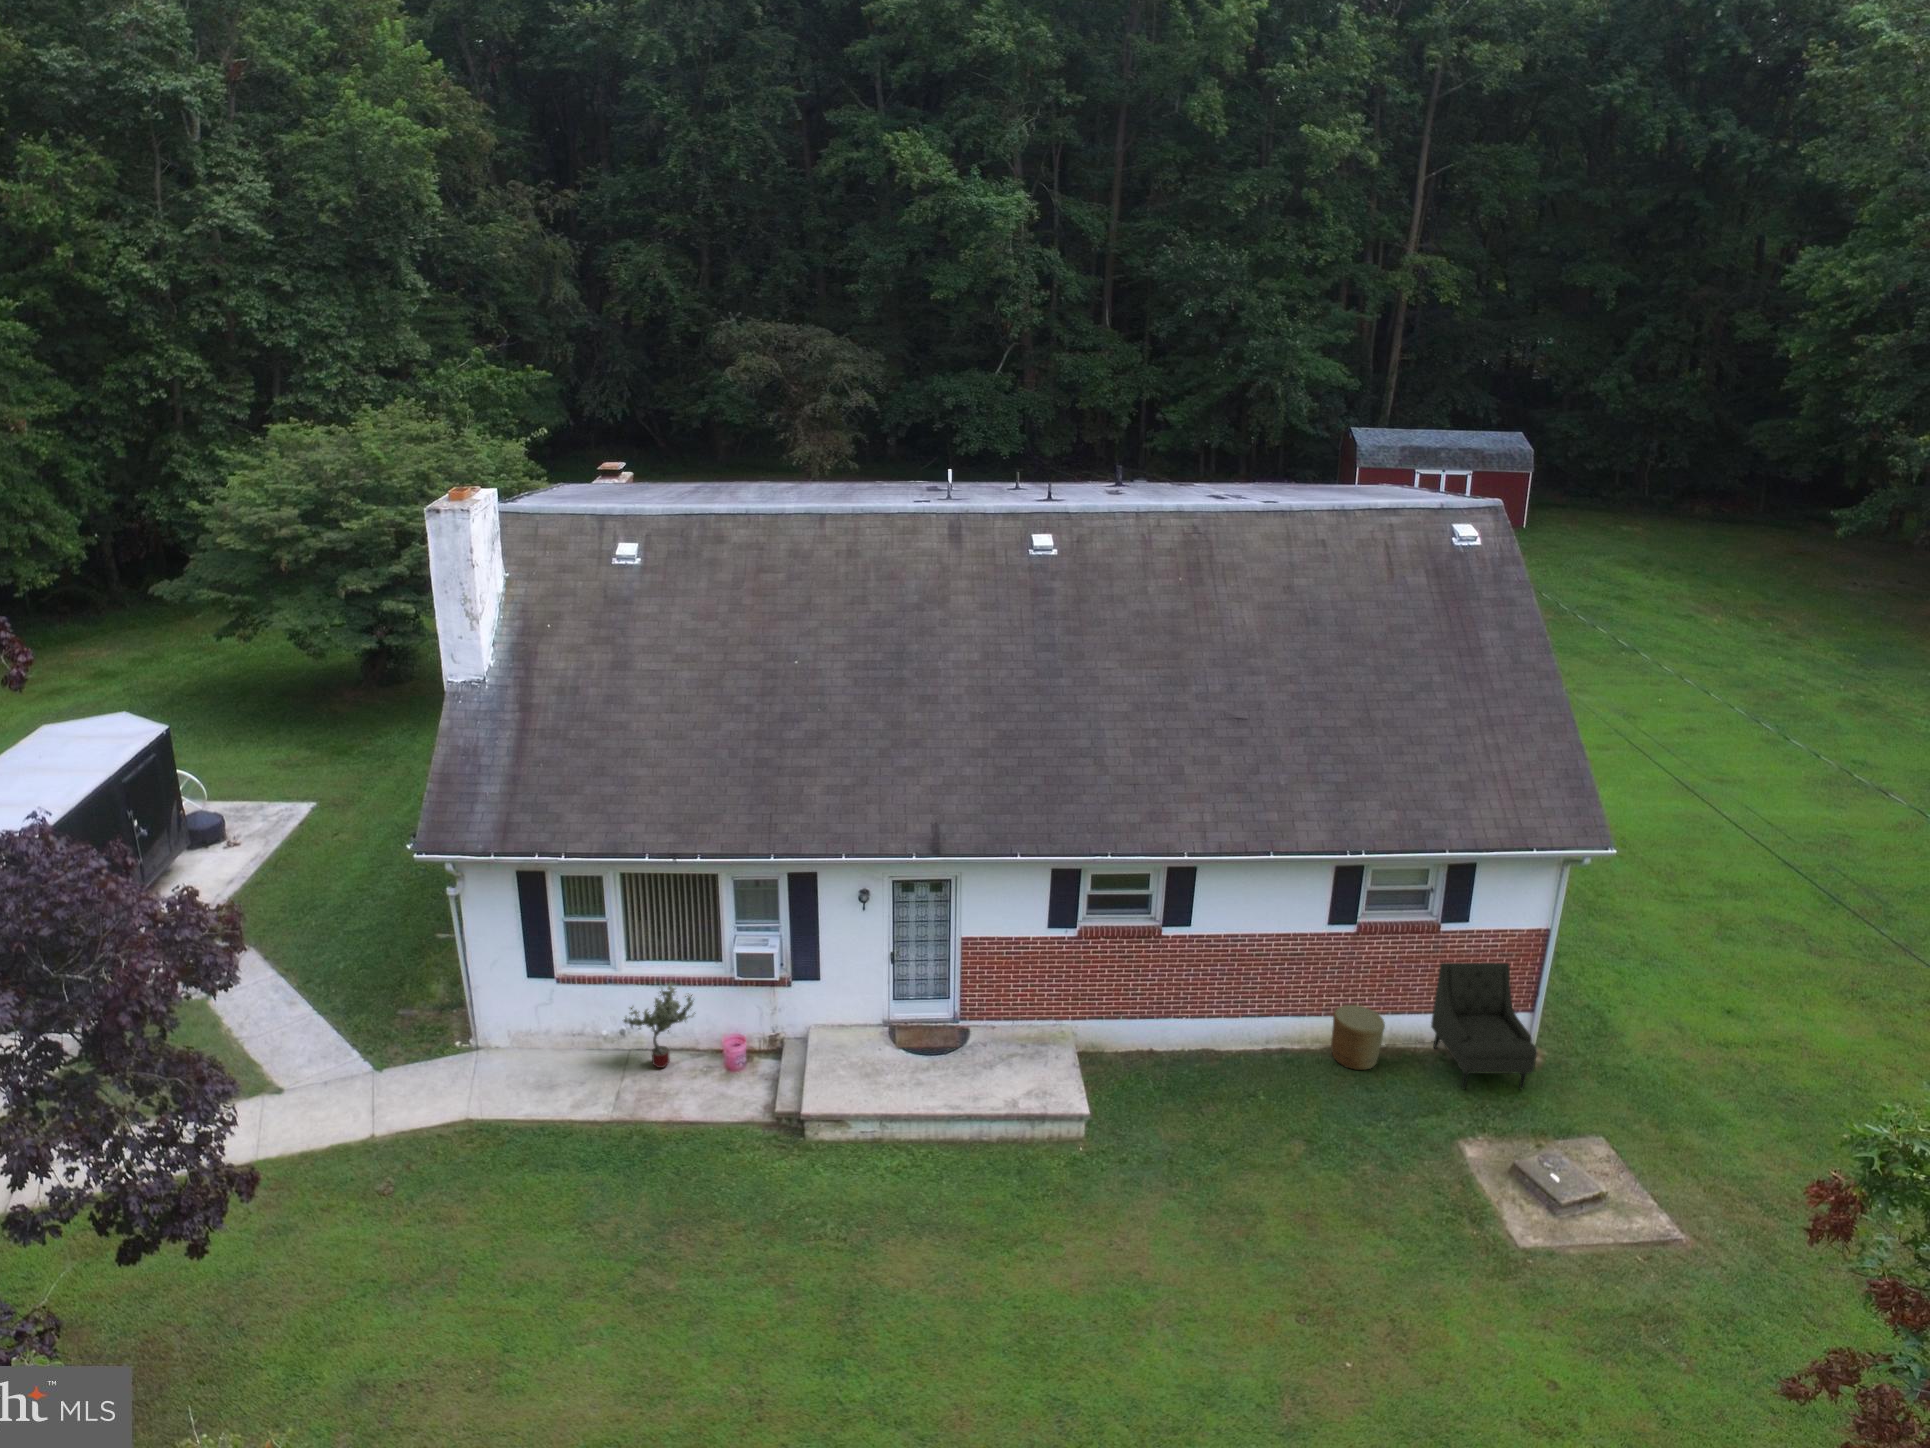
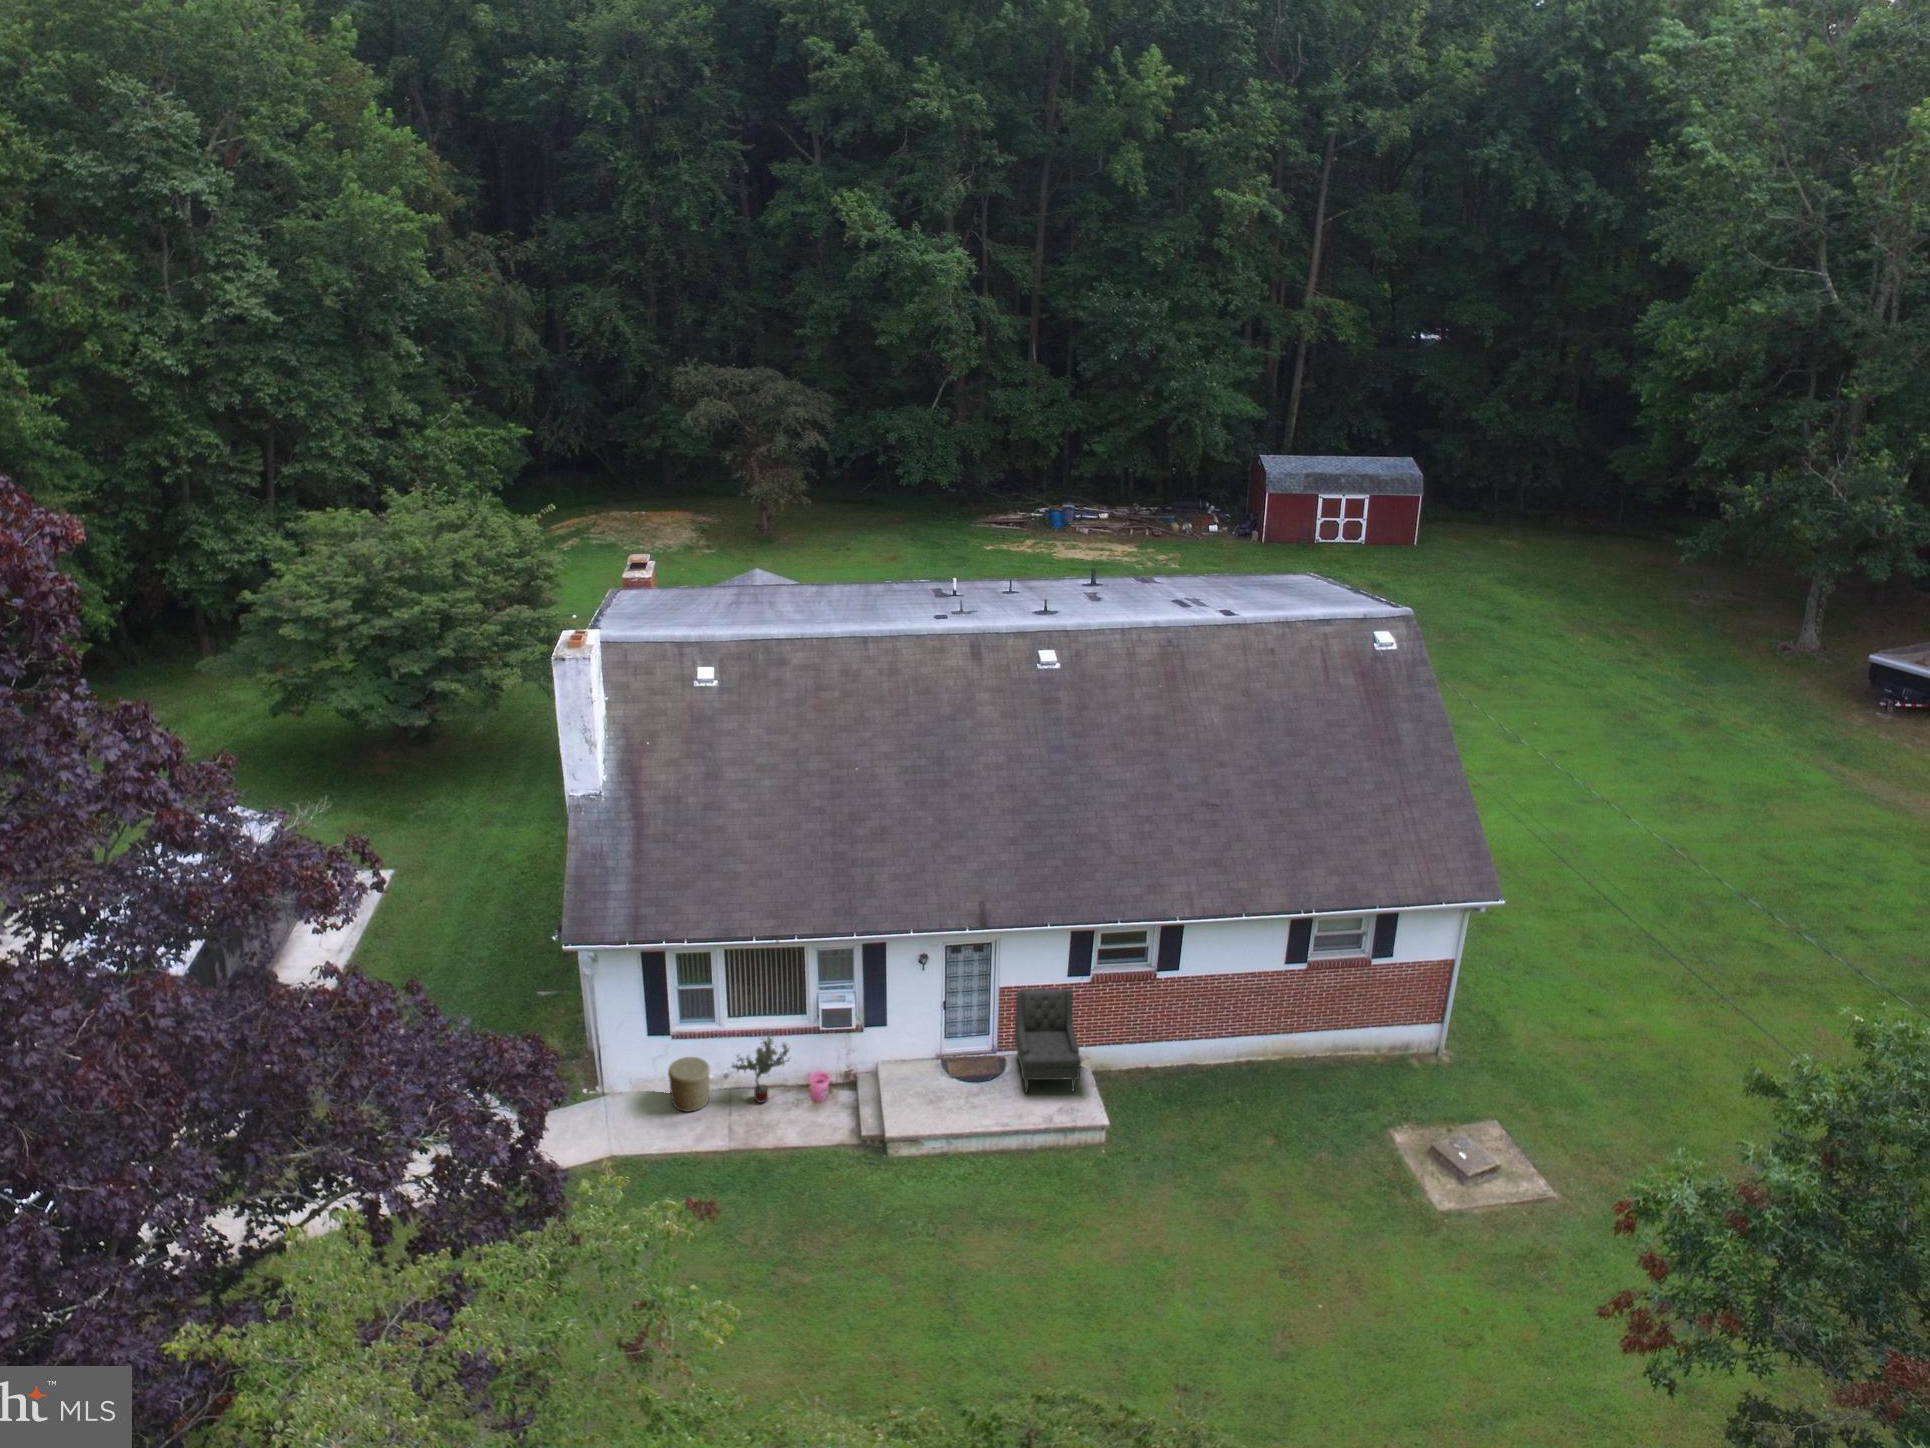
chair: present [1431,963,1537,1089] -> present [1014,989,1081,1092]
woven basket: present [1331,1005,1385,1070] -> present [668,1057,710,1112]

